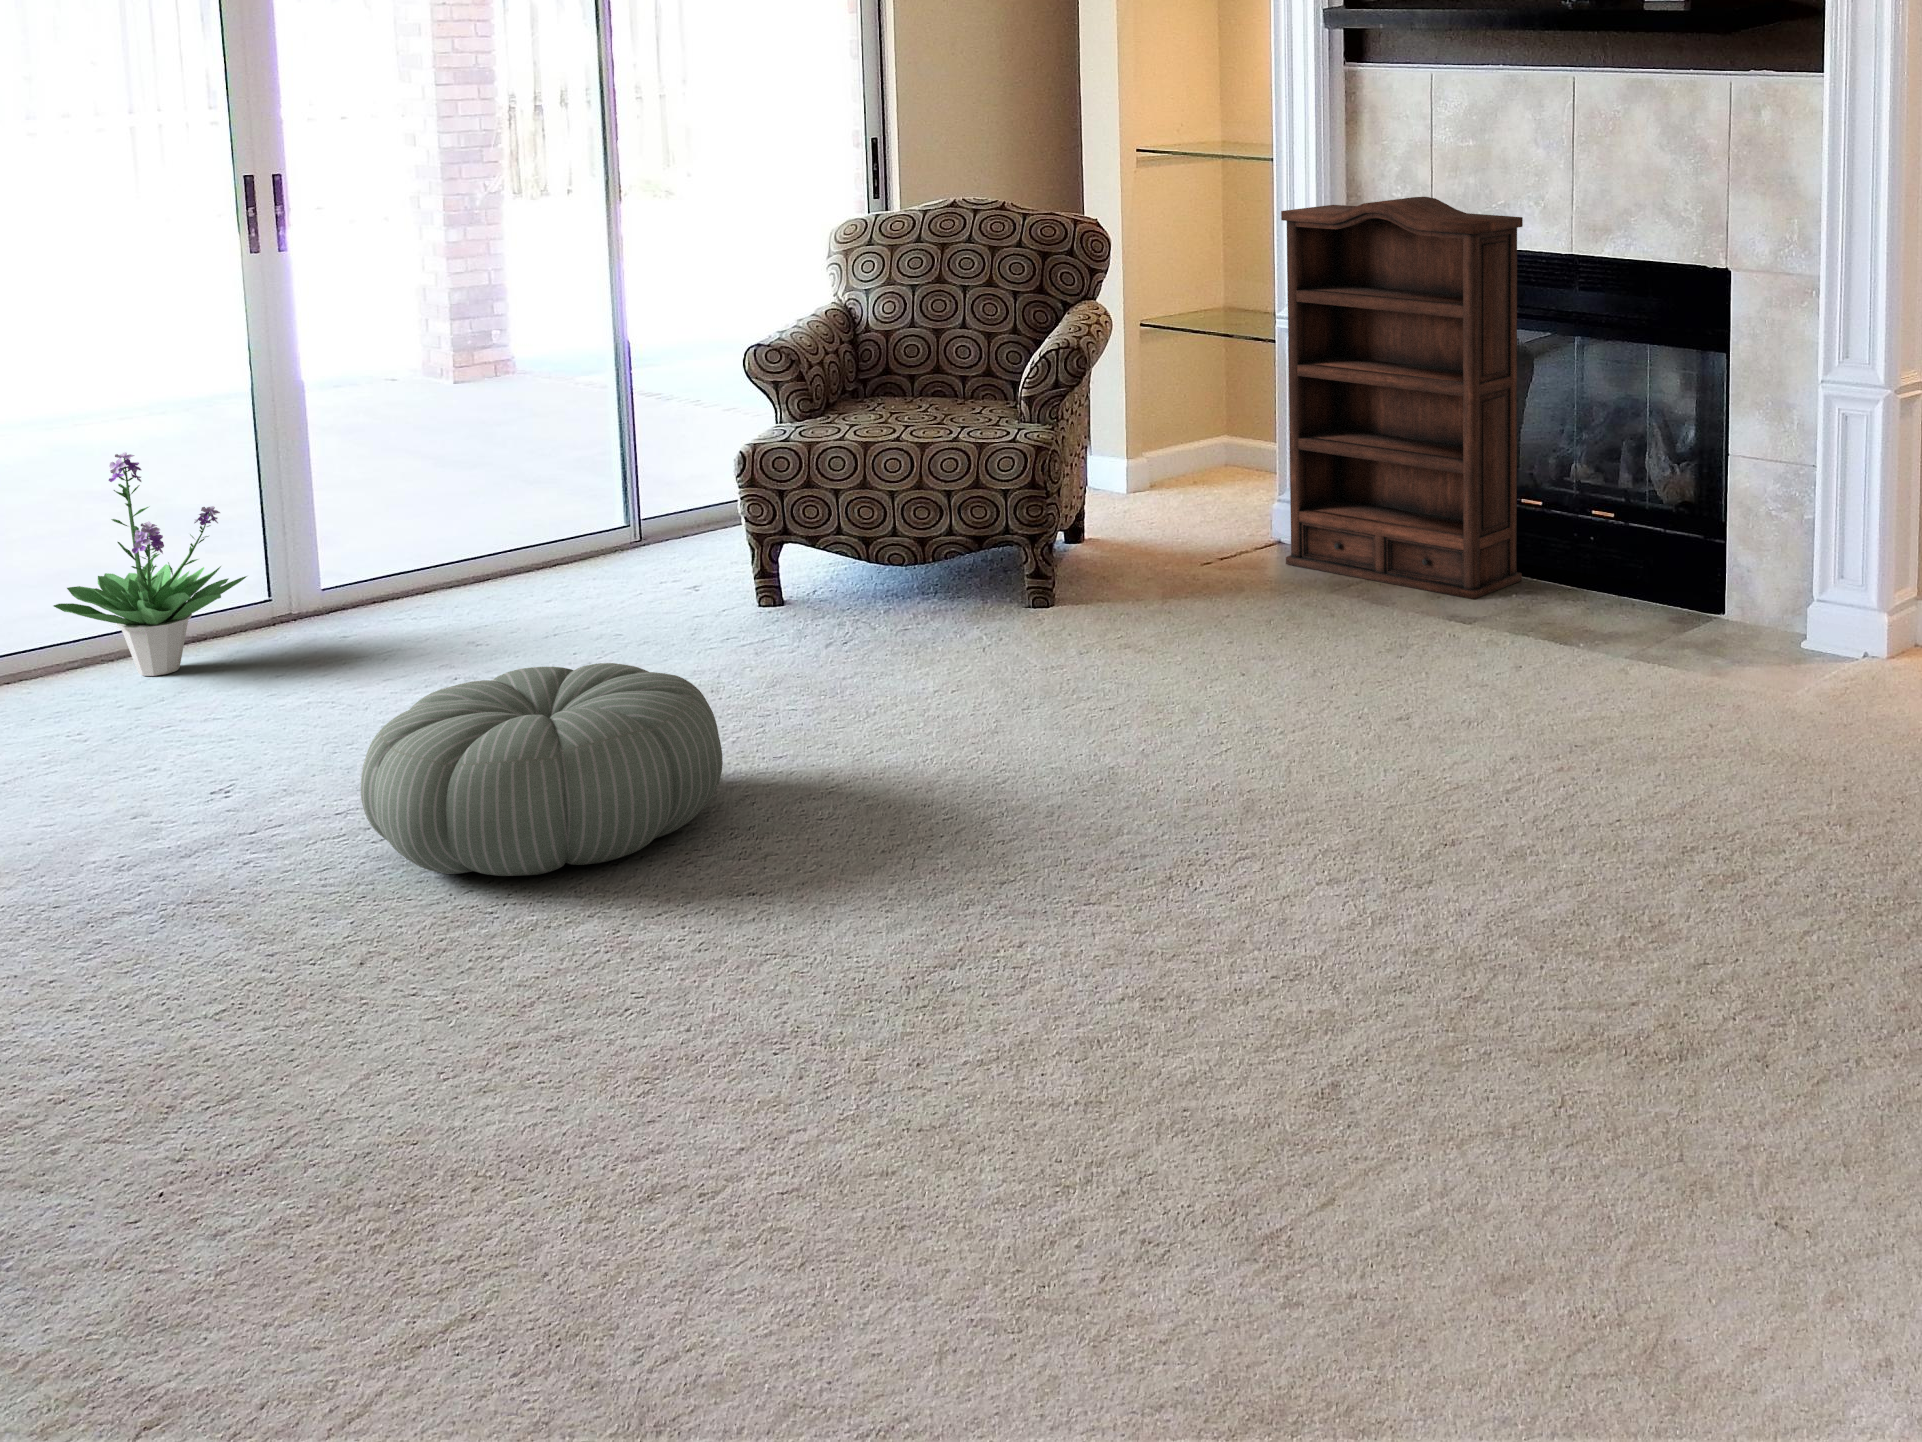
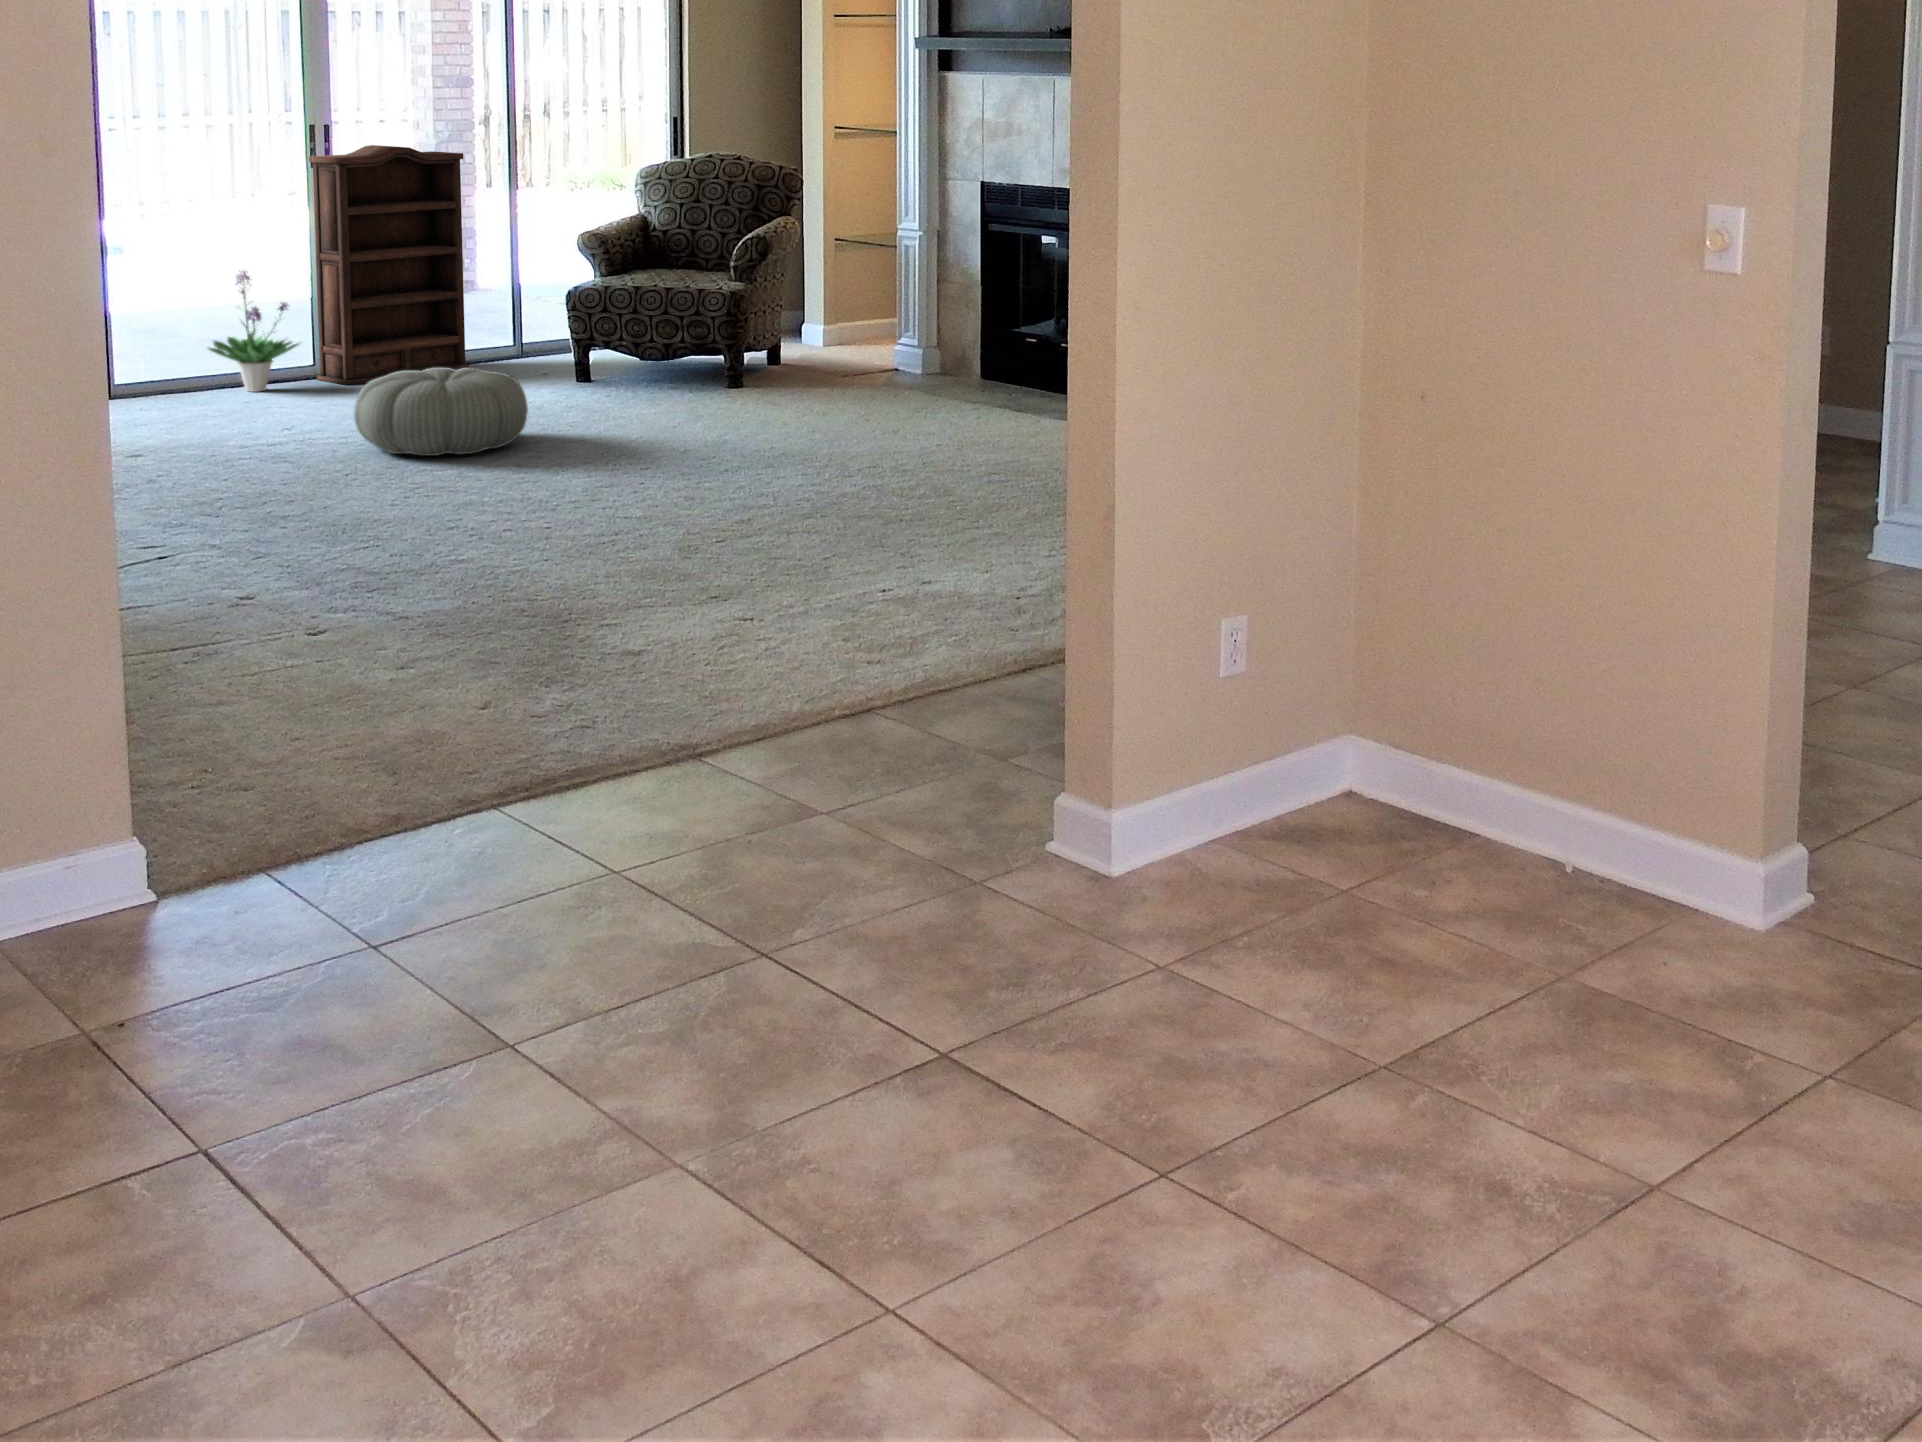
bookshelf: present [1281,197,1523,599] -> present [309,145,469,385]

